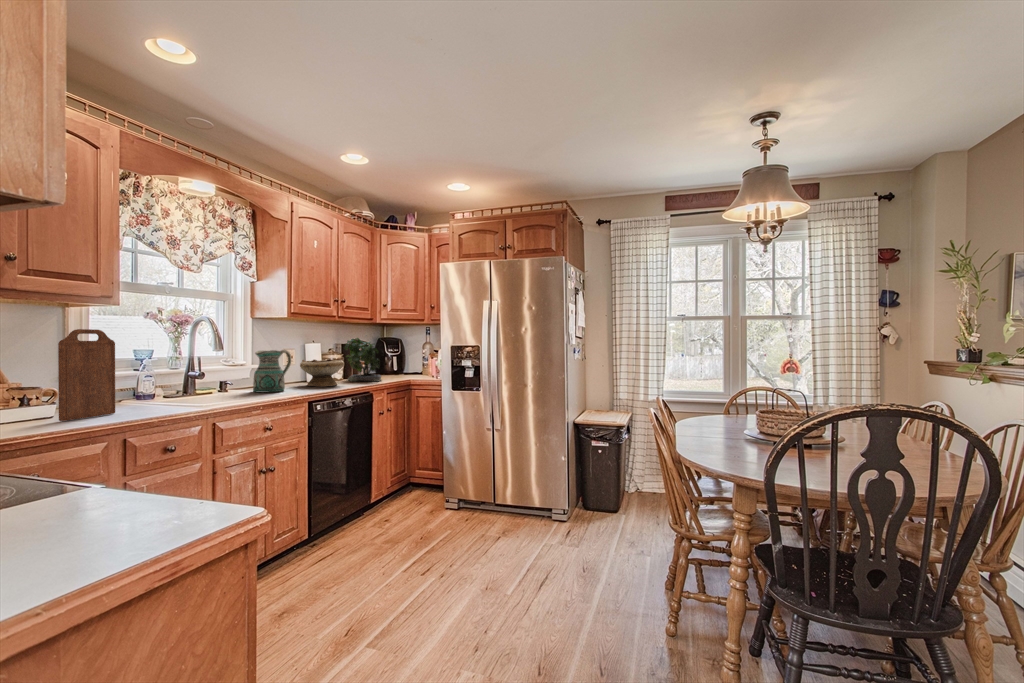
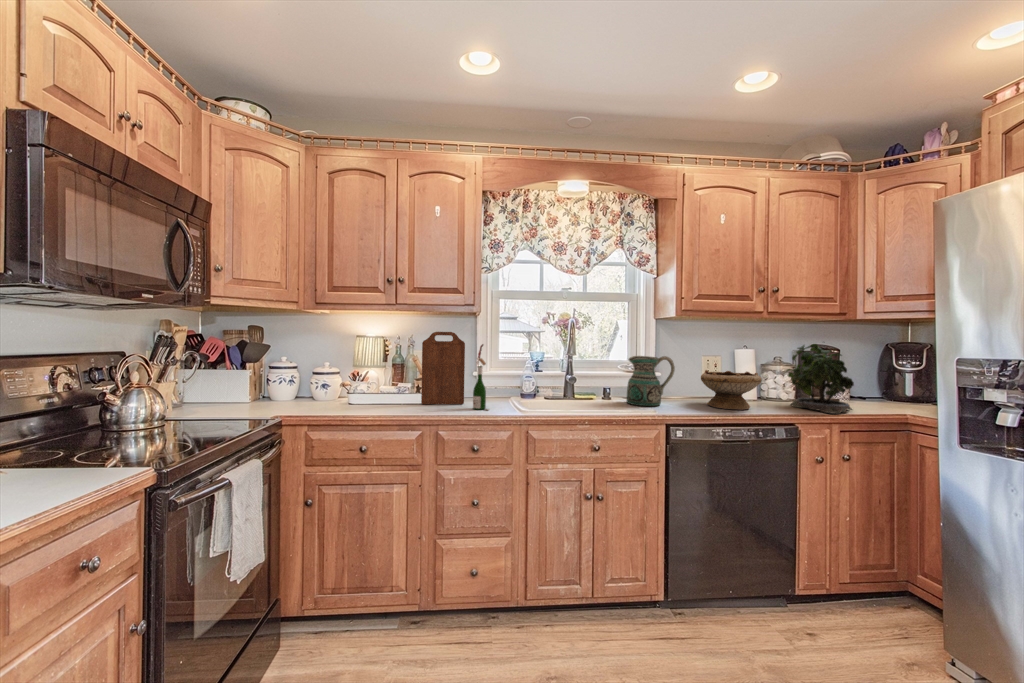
wine bottle: none [143,342,168,414] -> present [473,344,489,410]

